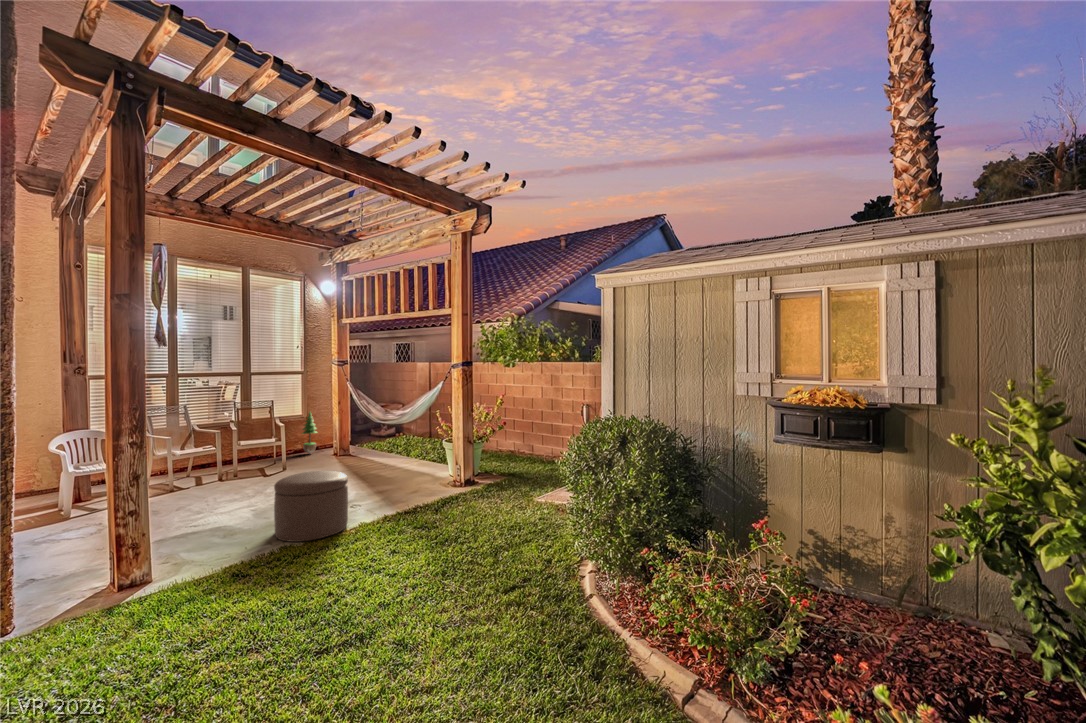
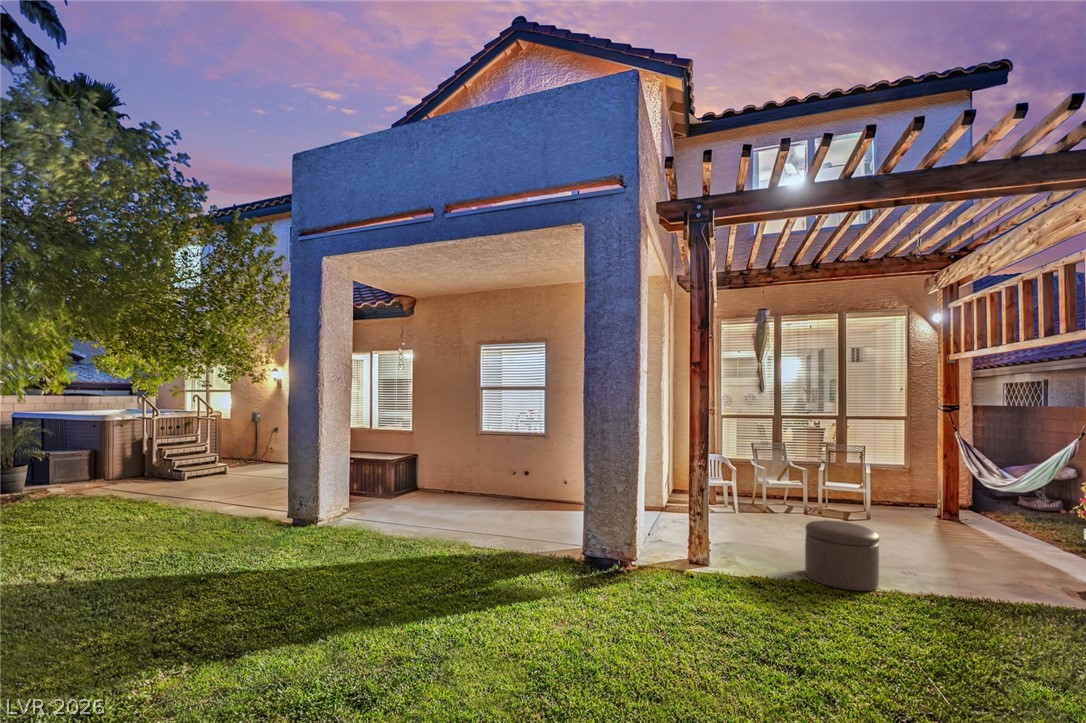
potted tree: present [302,412,317,454] -> none [899,463,920,512]

